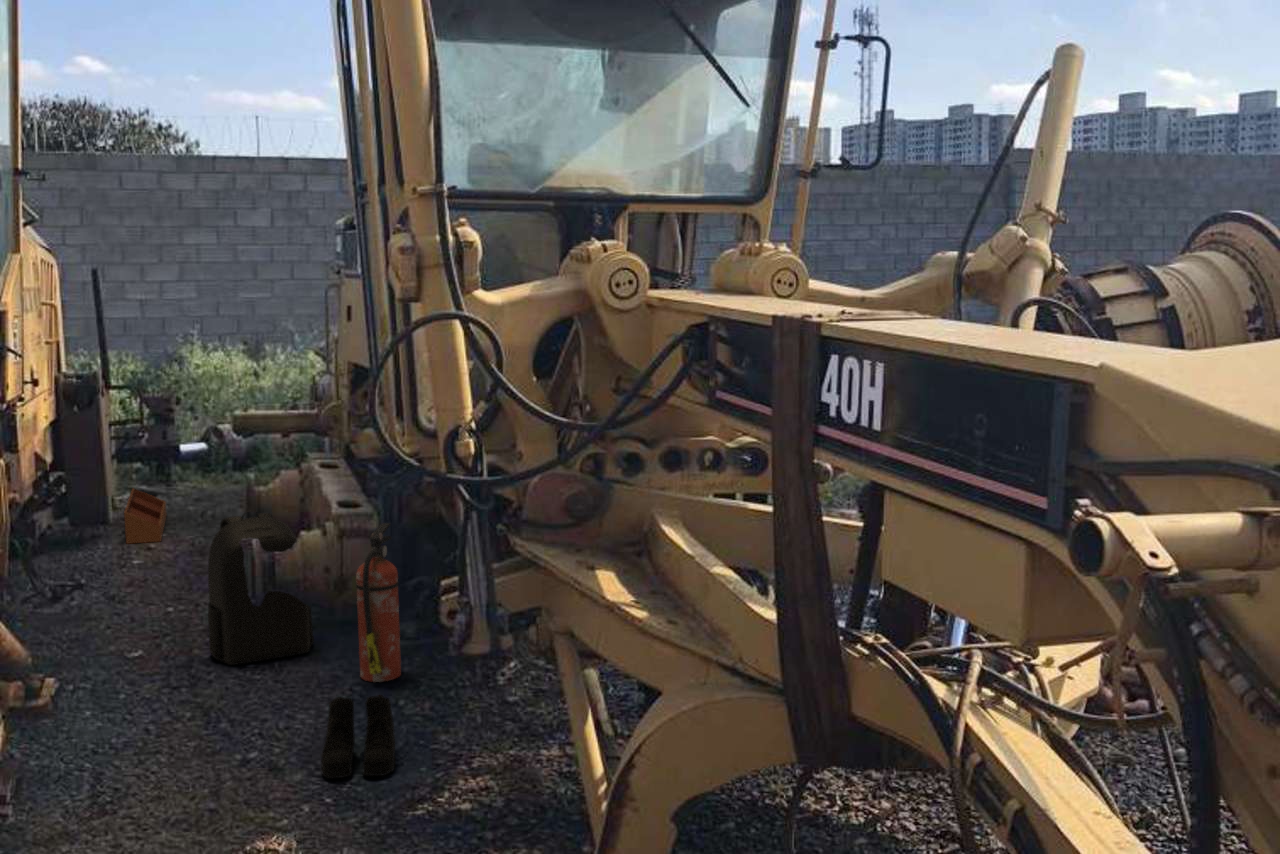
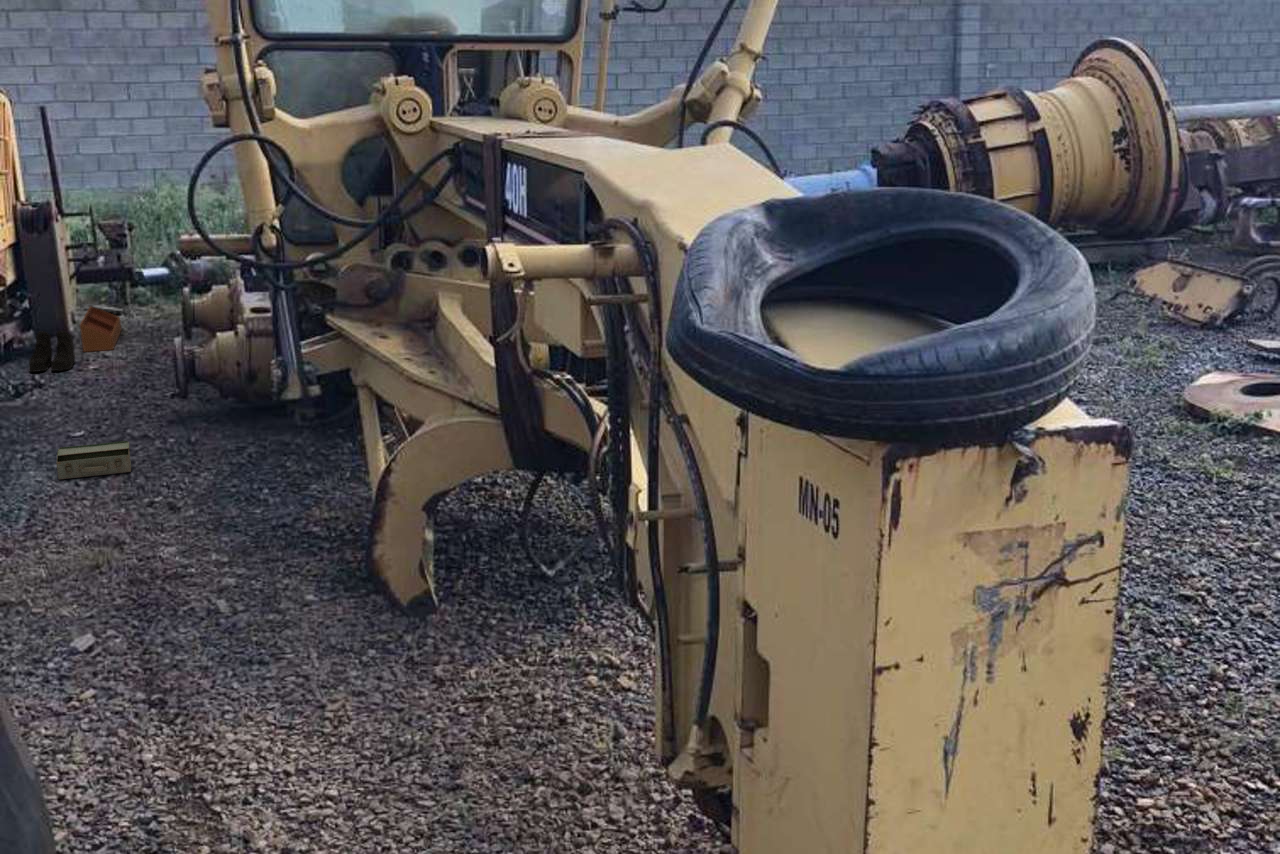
backpack: present [208,512,314,665] -> none [134,310,225,435]
fire extinguisher: present [356,523,401,682] -> none [249,317,290,445]
toolbox: none [117,678,210,733] -> present [56,441,131,479]
boots: present [321,695,395,778] -> present [29,330,75,372]

